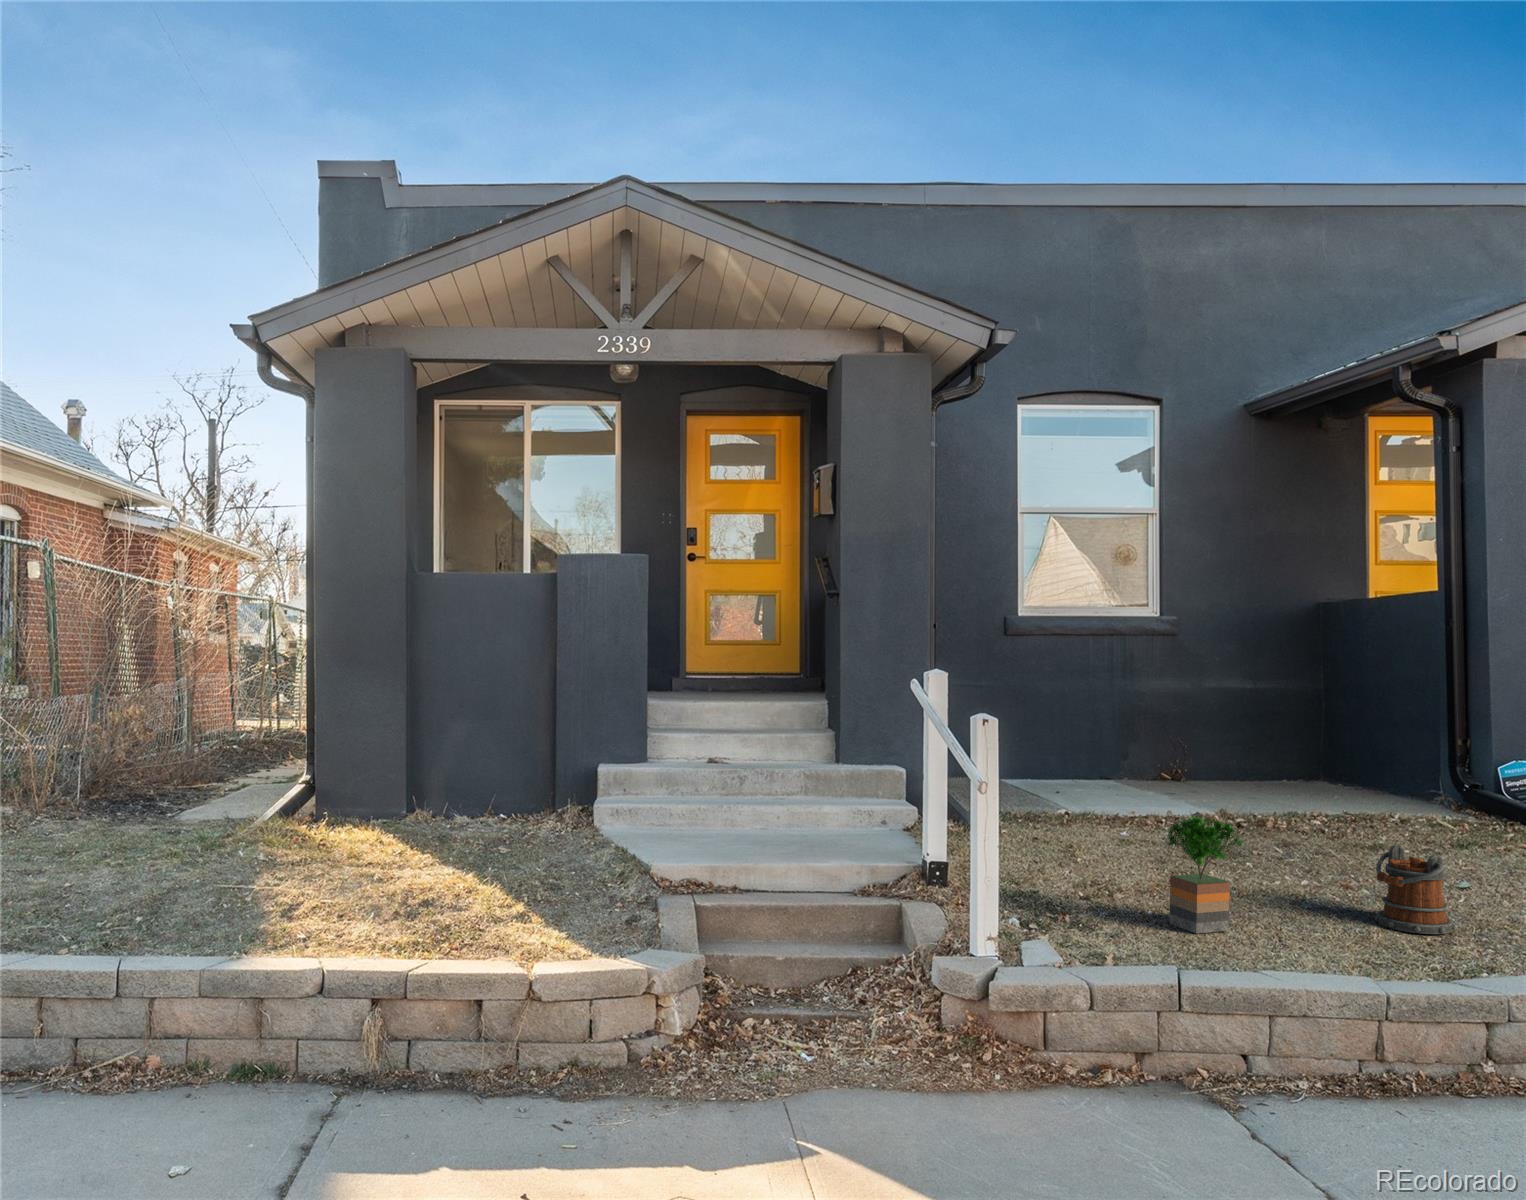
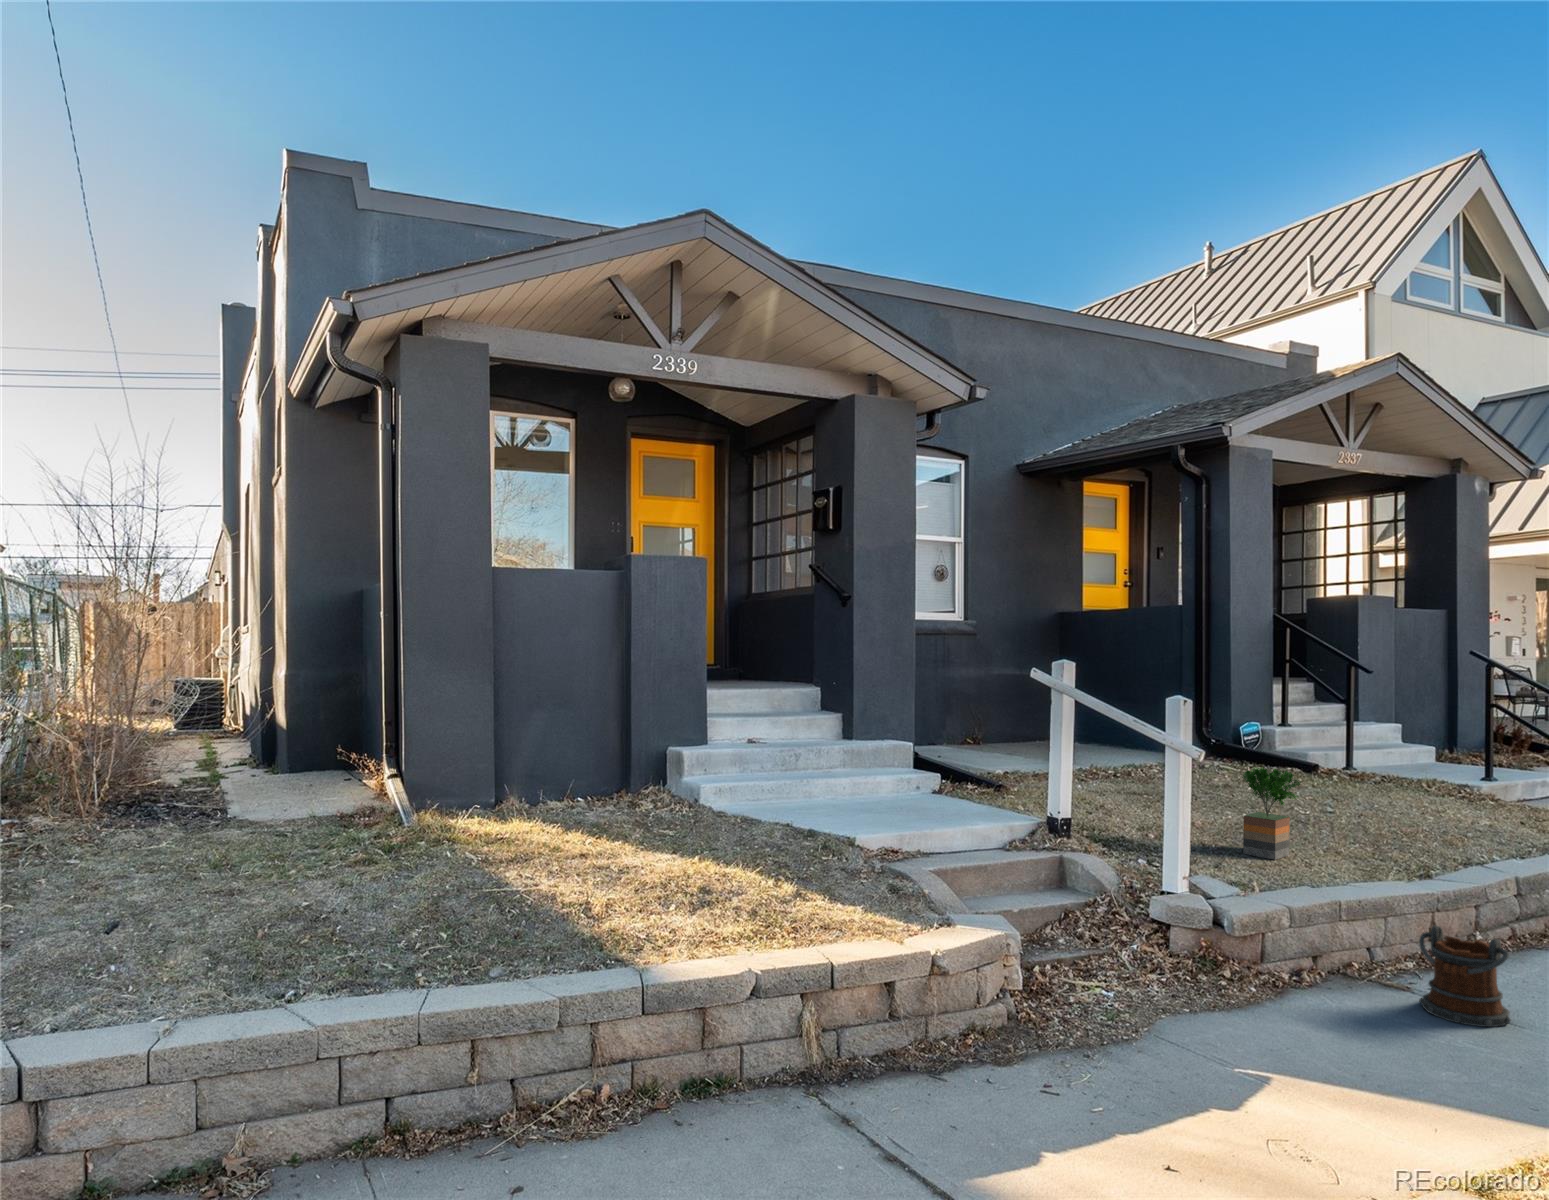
bucket: present [1375,845,1456,934] -> present [1419,926,1511,1027]

